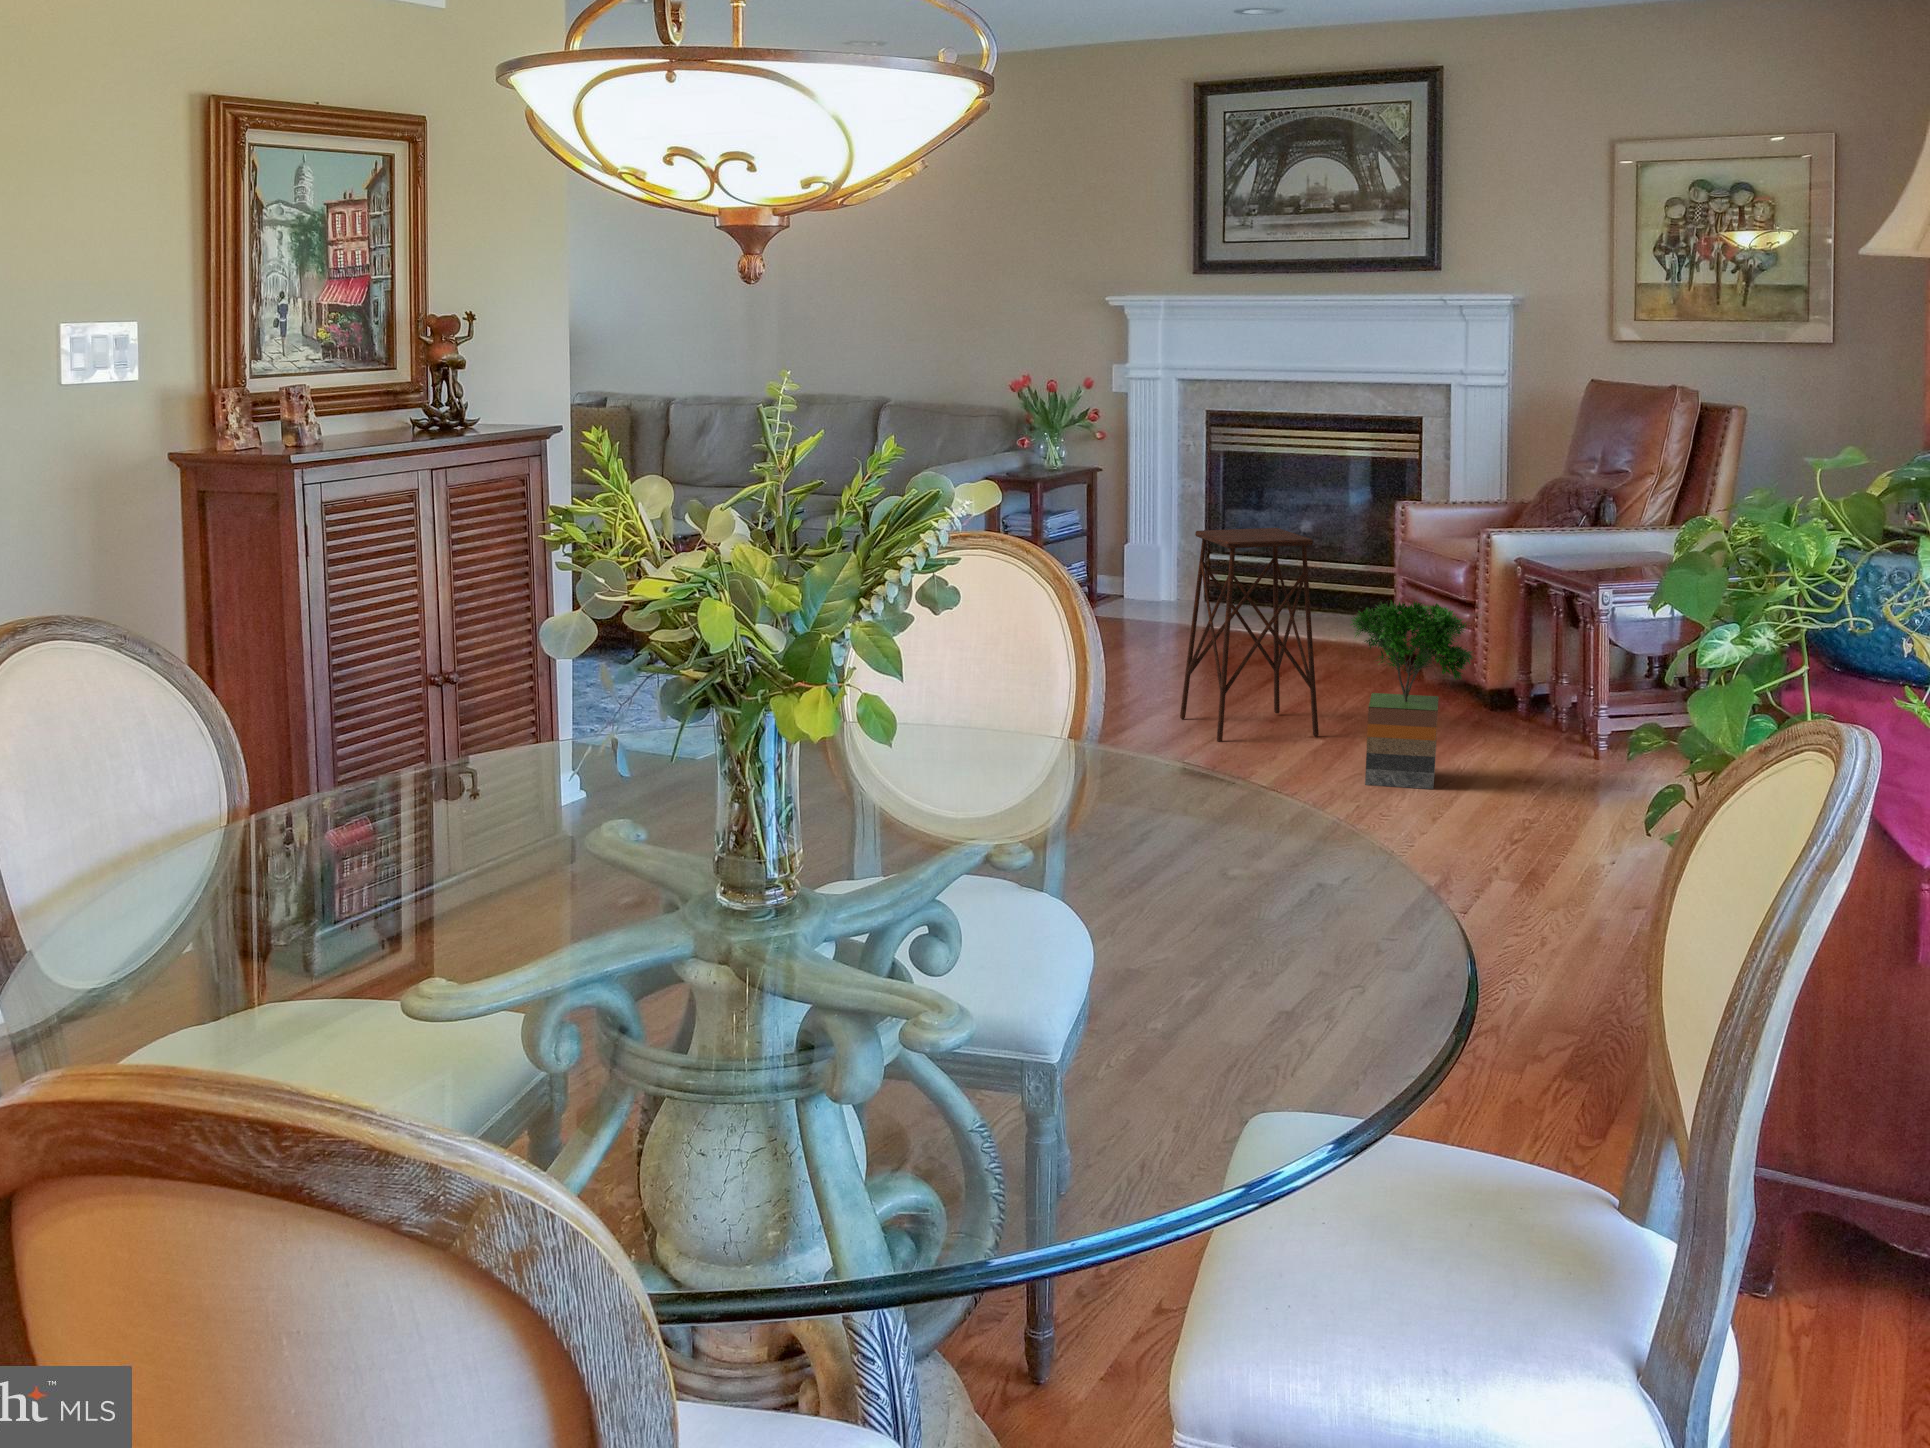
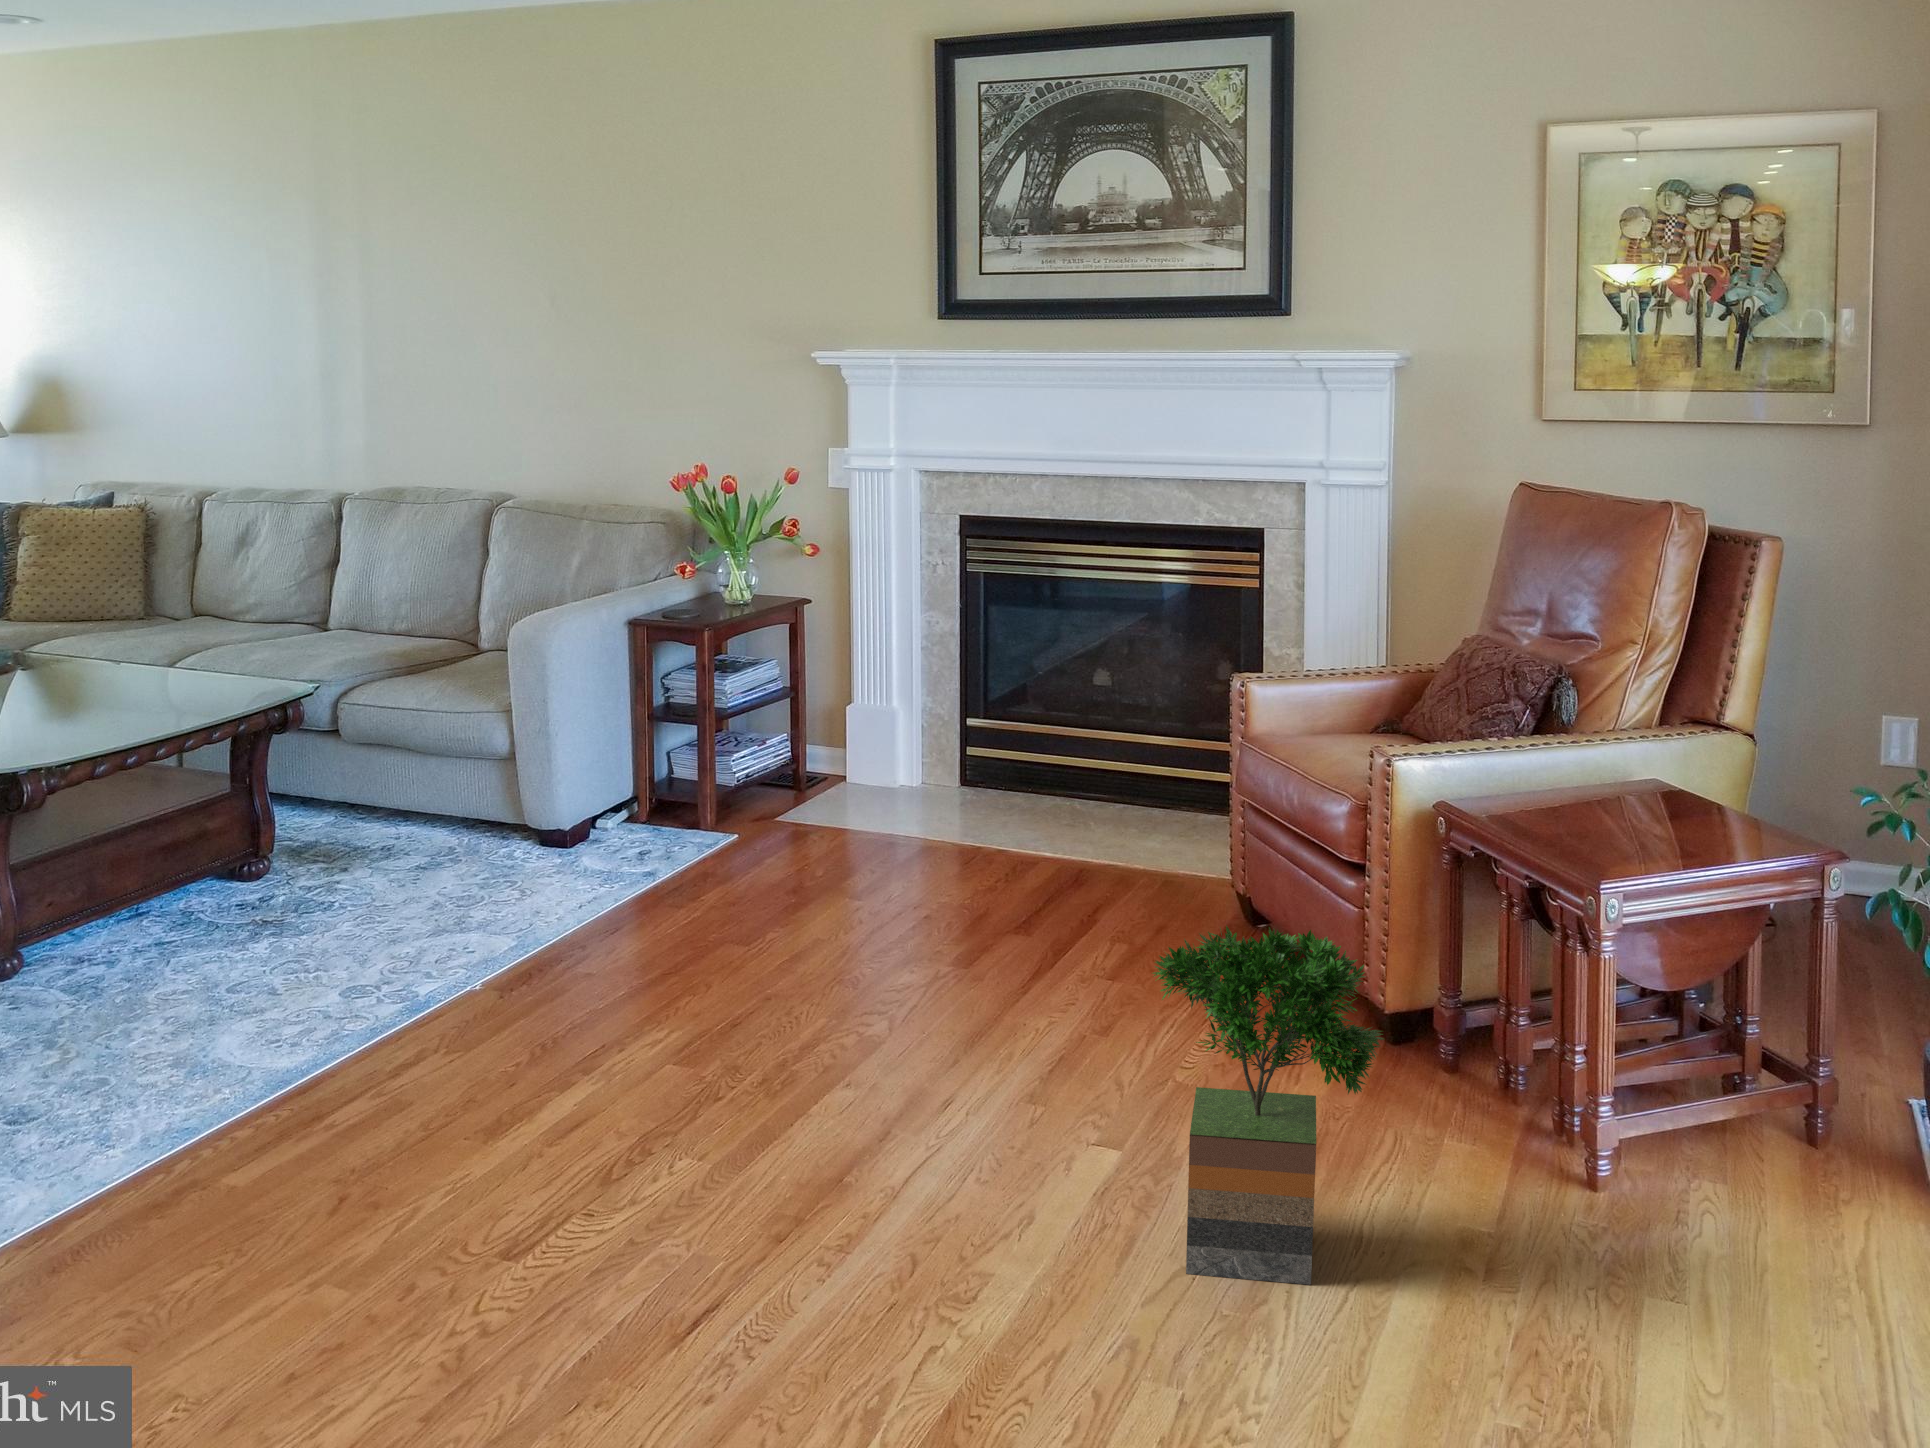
side table: present [1180,528,1319,742] -> none [880,753,1109,1141]

